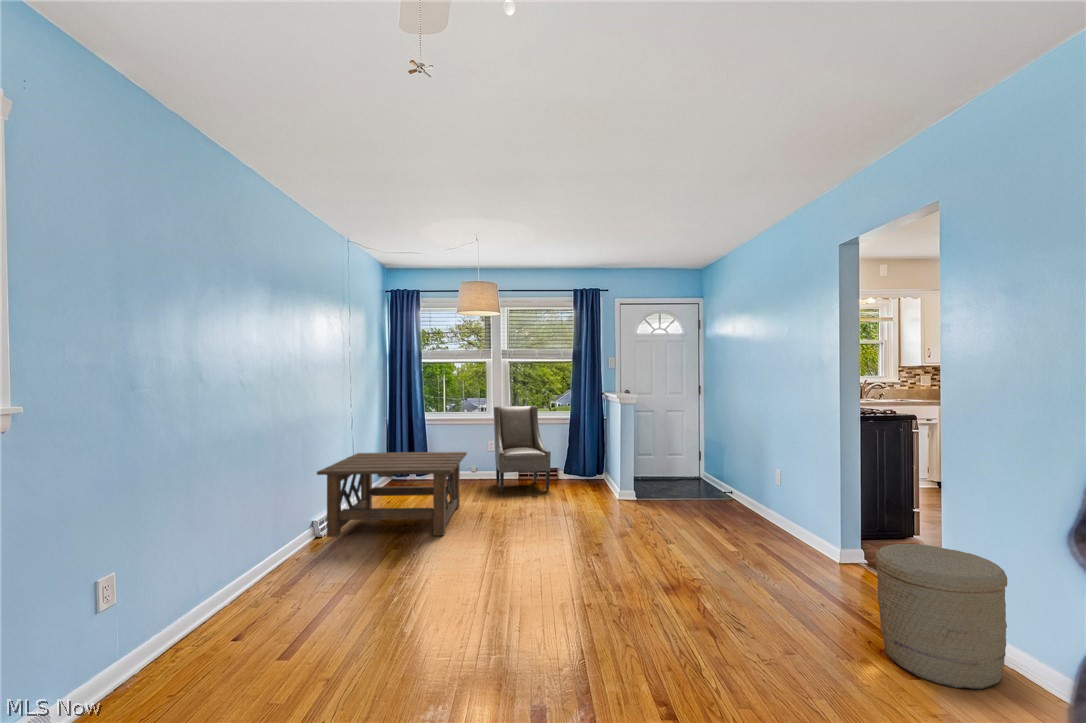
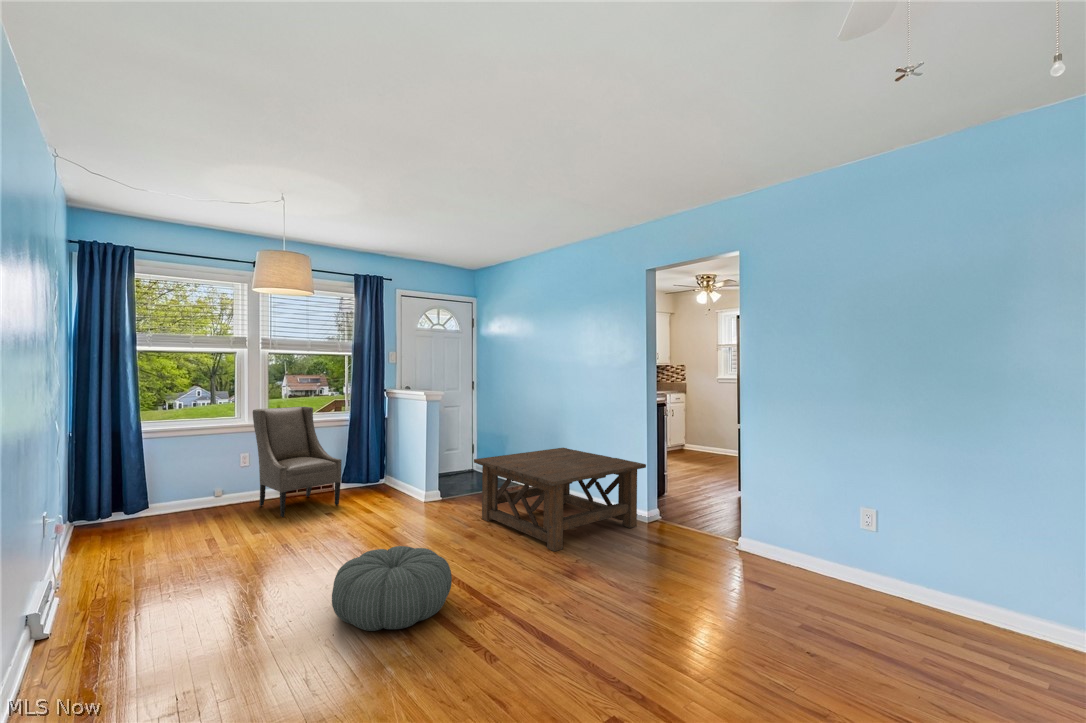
coffee table: present [317,452,467,537] -> present [474,448,646,551]
pouf: none [454,513,546,571] -> present [332,546,452,631]
woven basket: present [875,544,1007,689] -> none [775,512,869,617]

